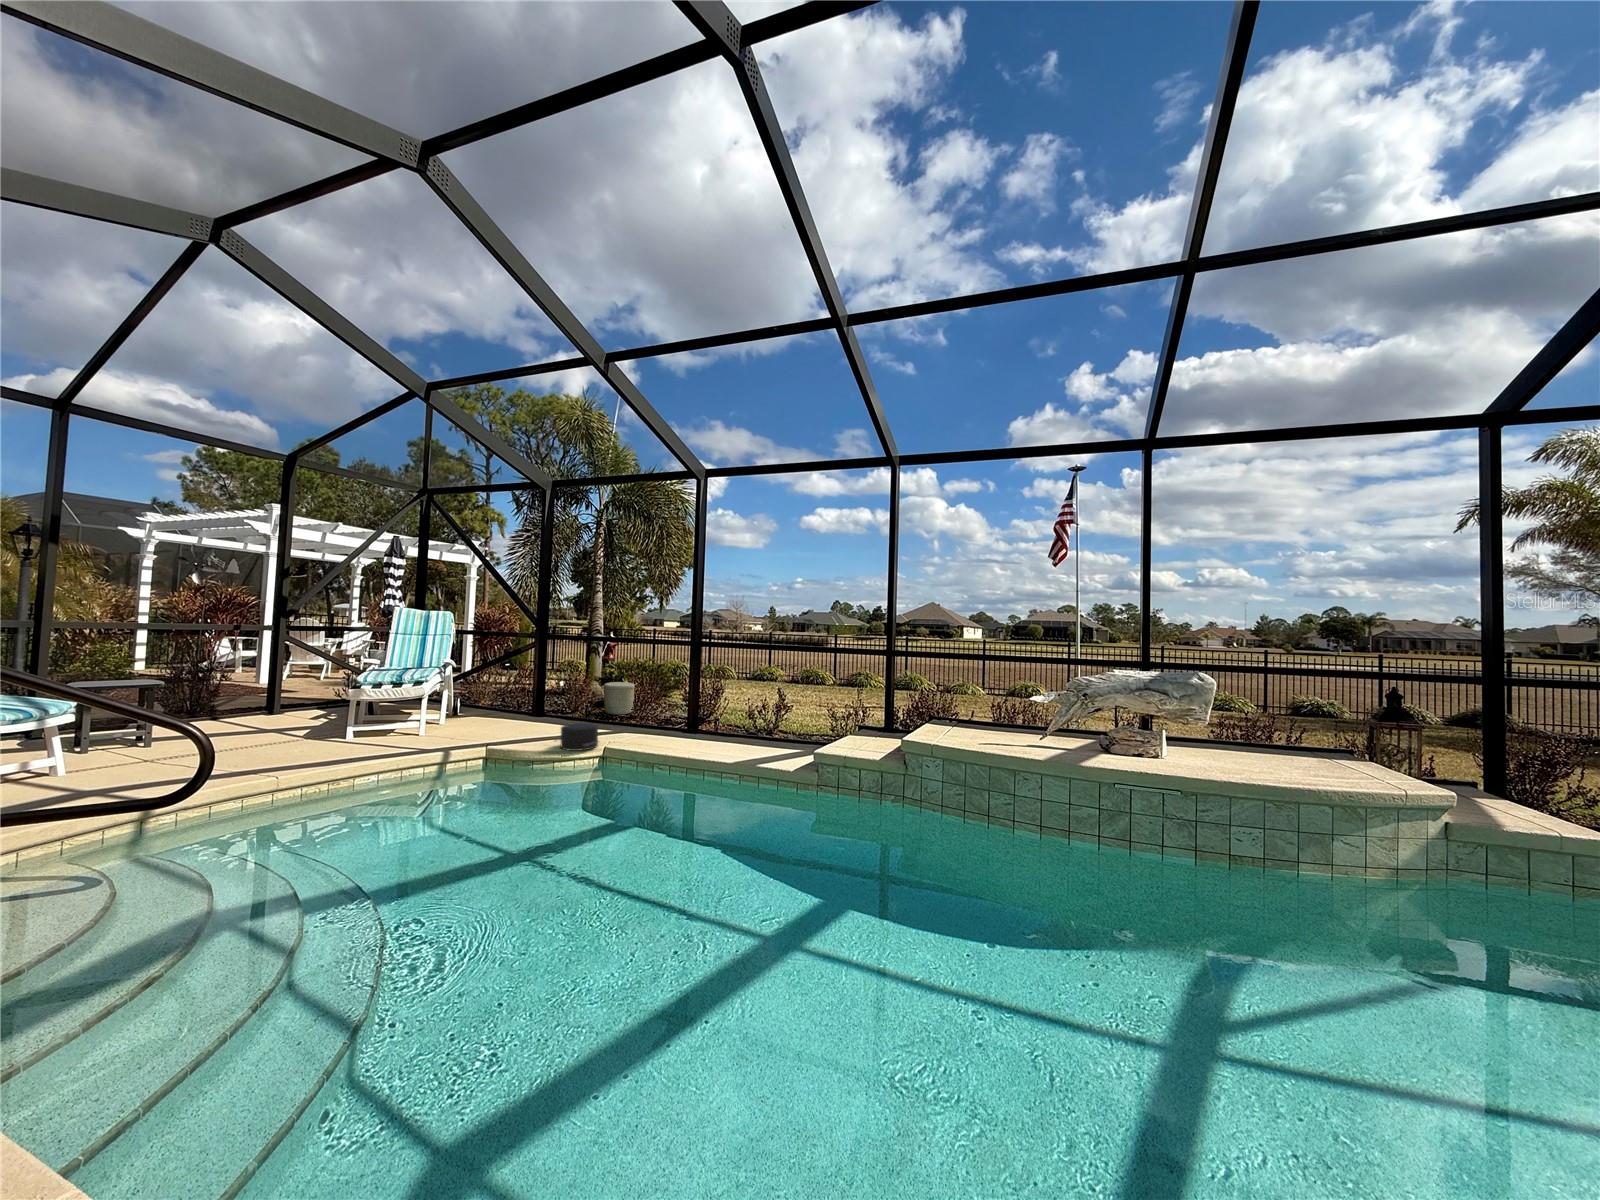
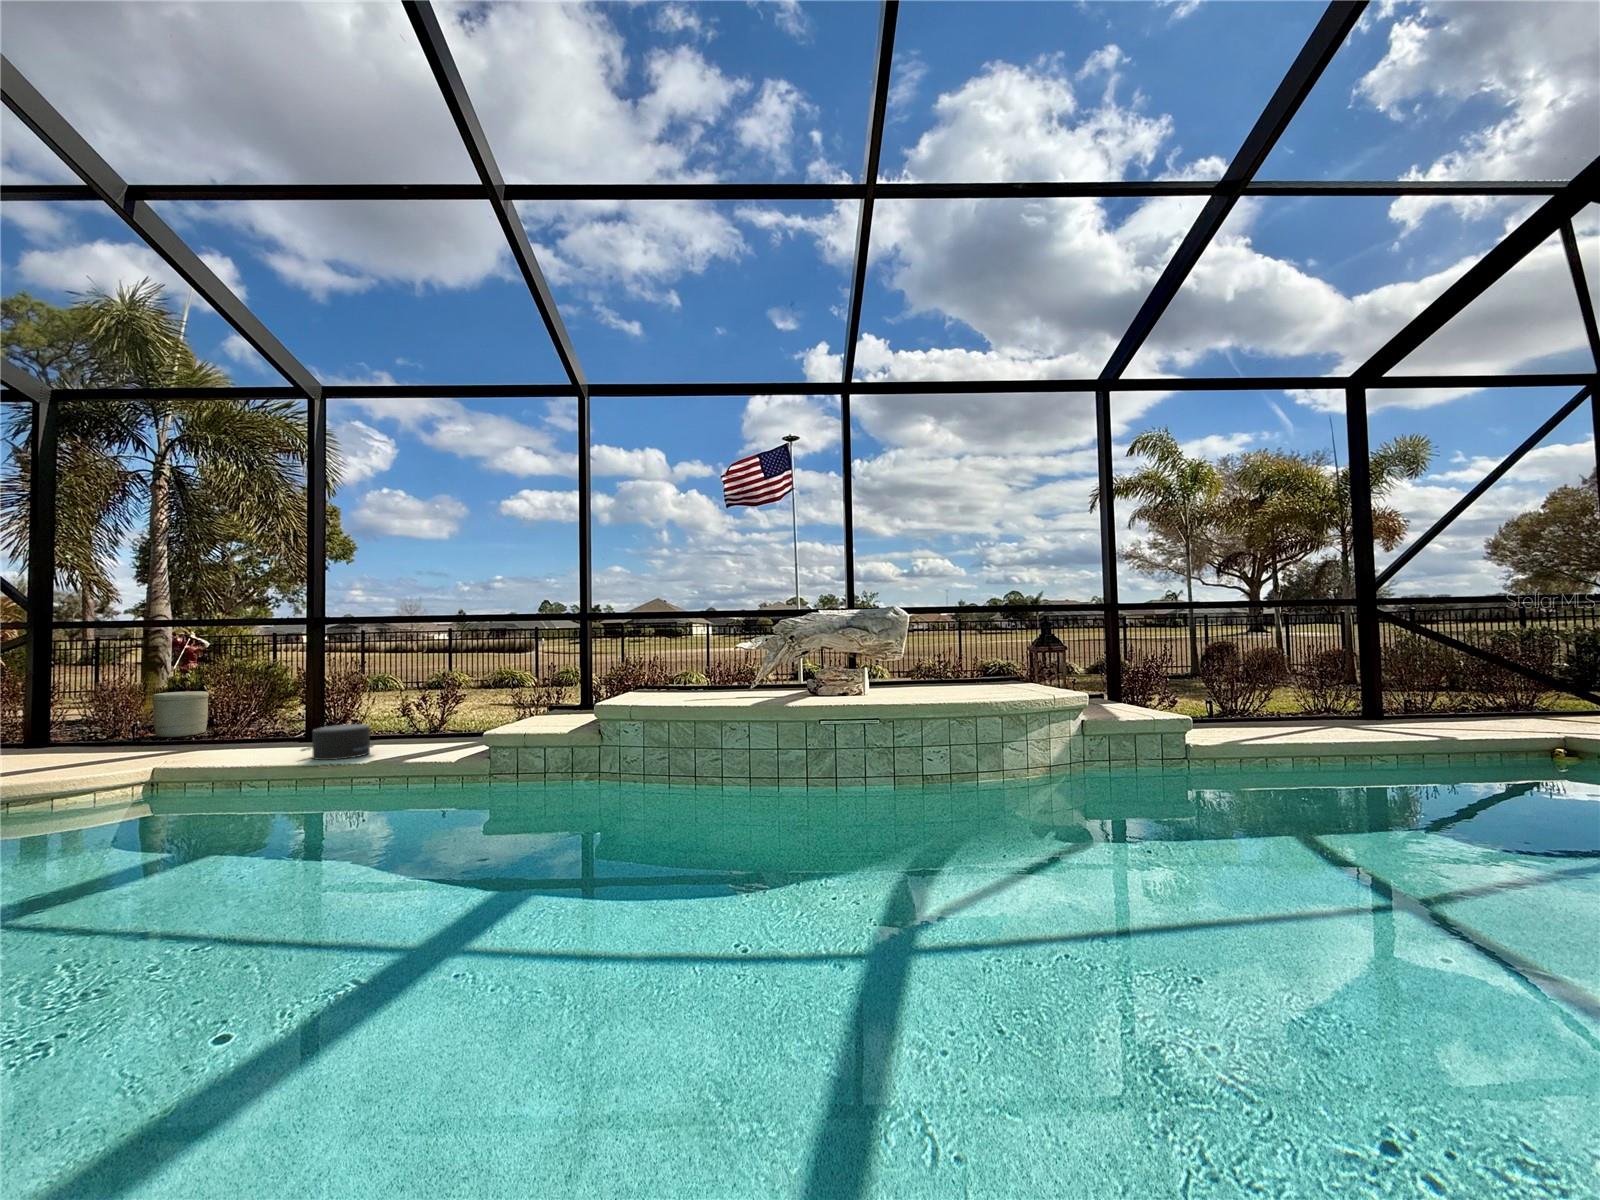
pouf: present [555,723,598,751] -> present [301,724,374,760]

